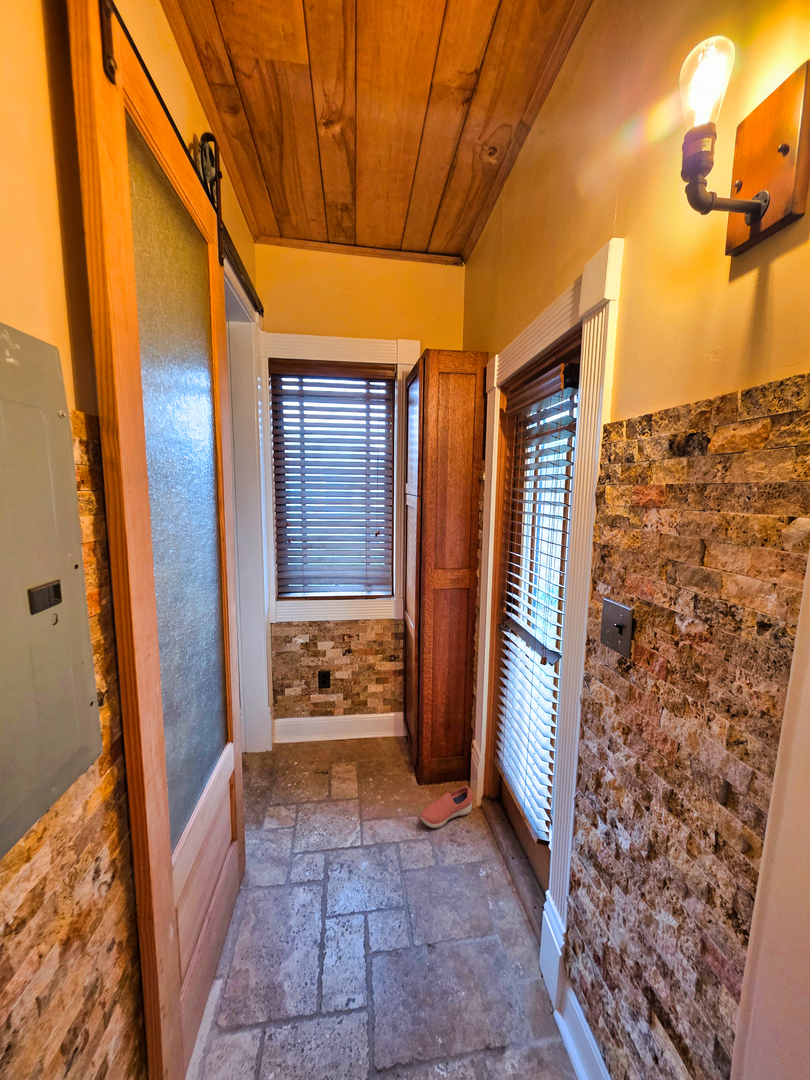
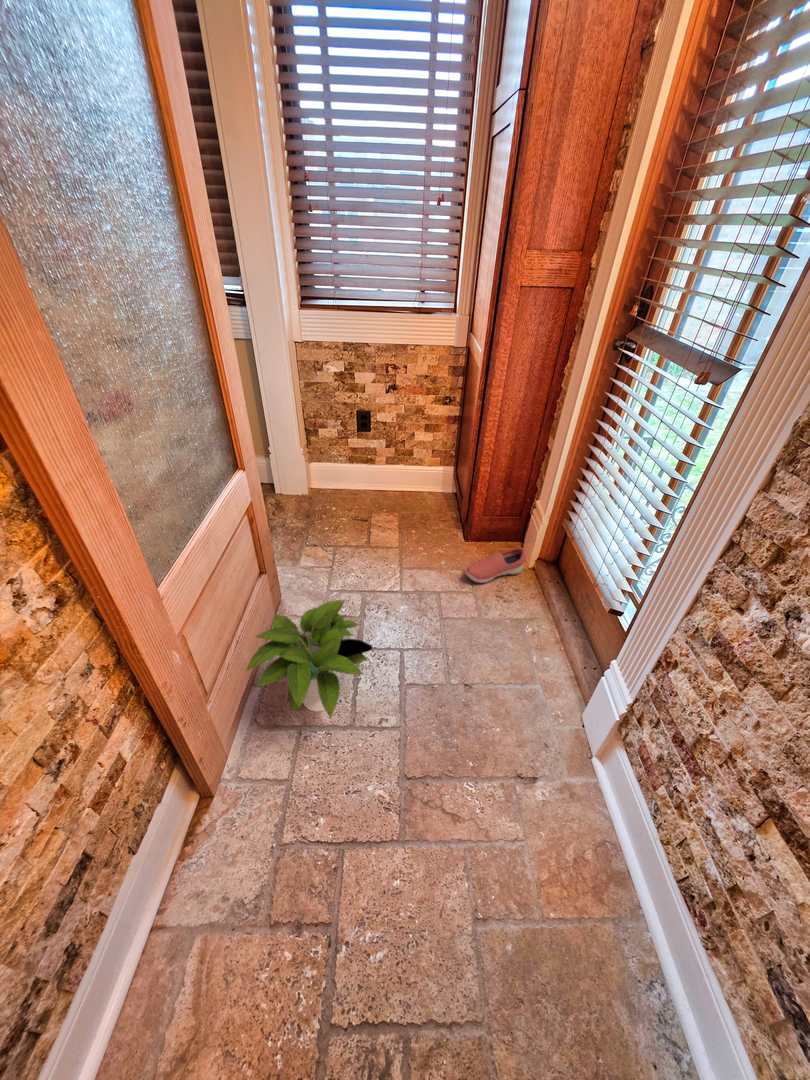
potted plant: none [226,855,340,1002] -> present [246,600,373,717]

